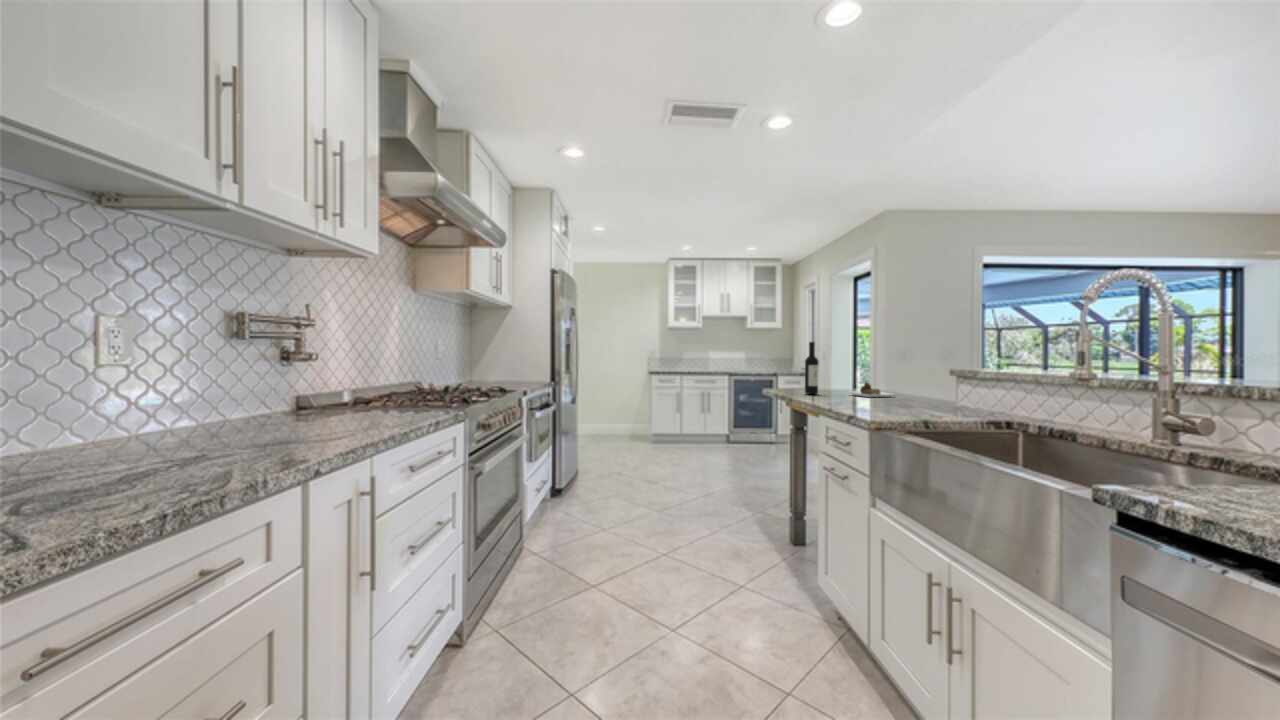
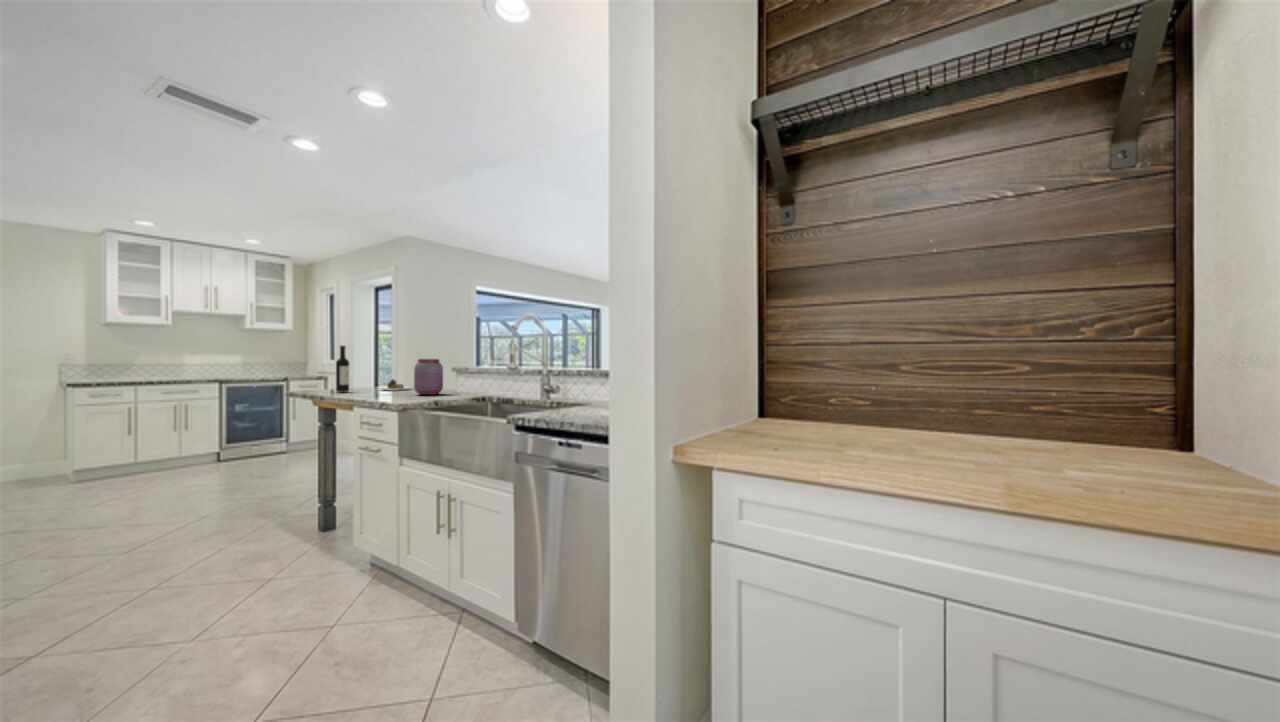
jar: none [893,358,937,410] -> present [414,359,443,395]

